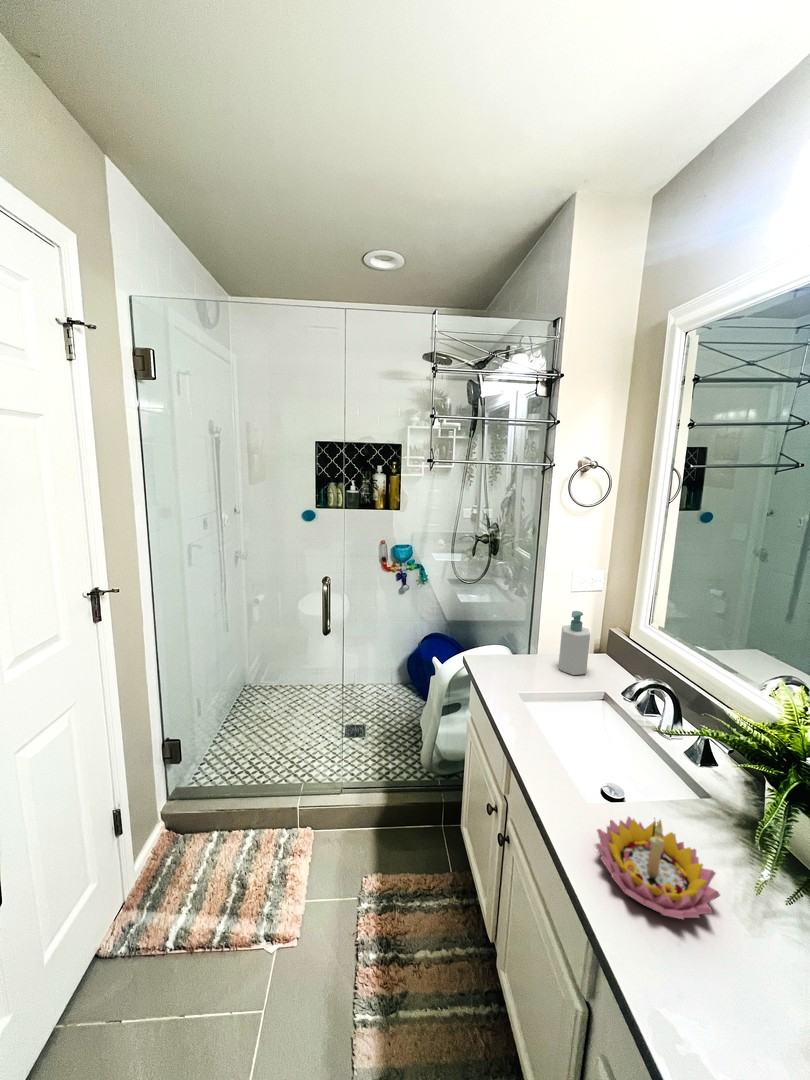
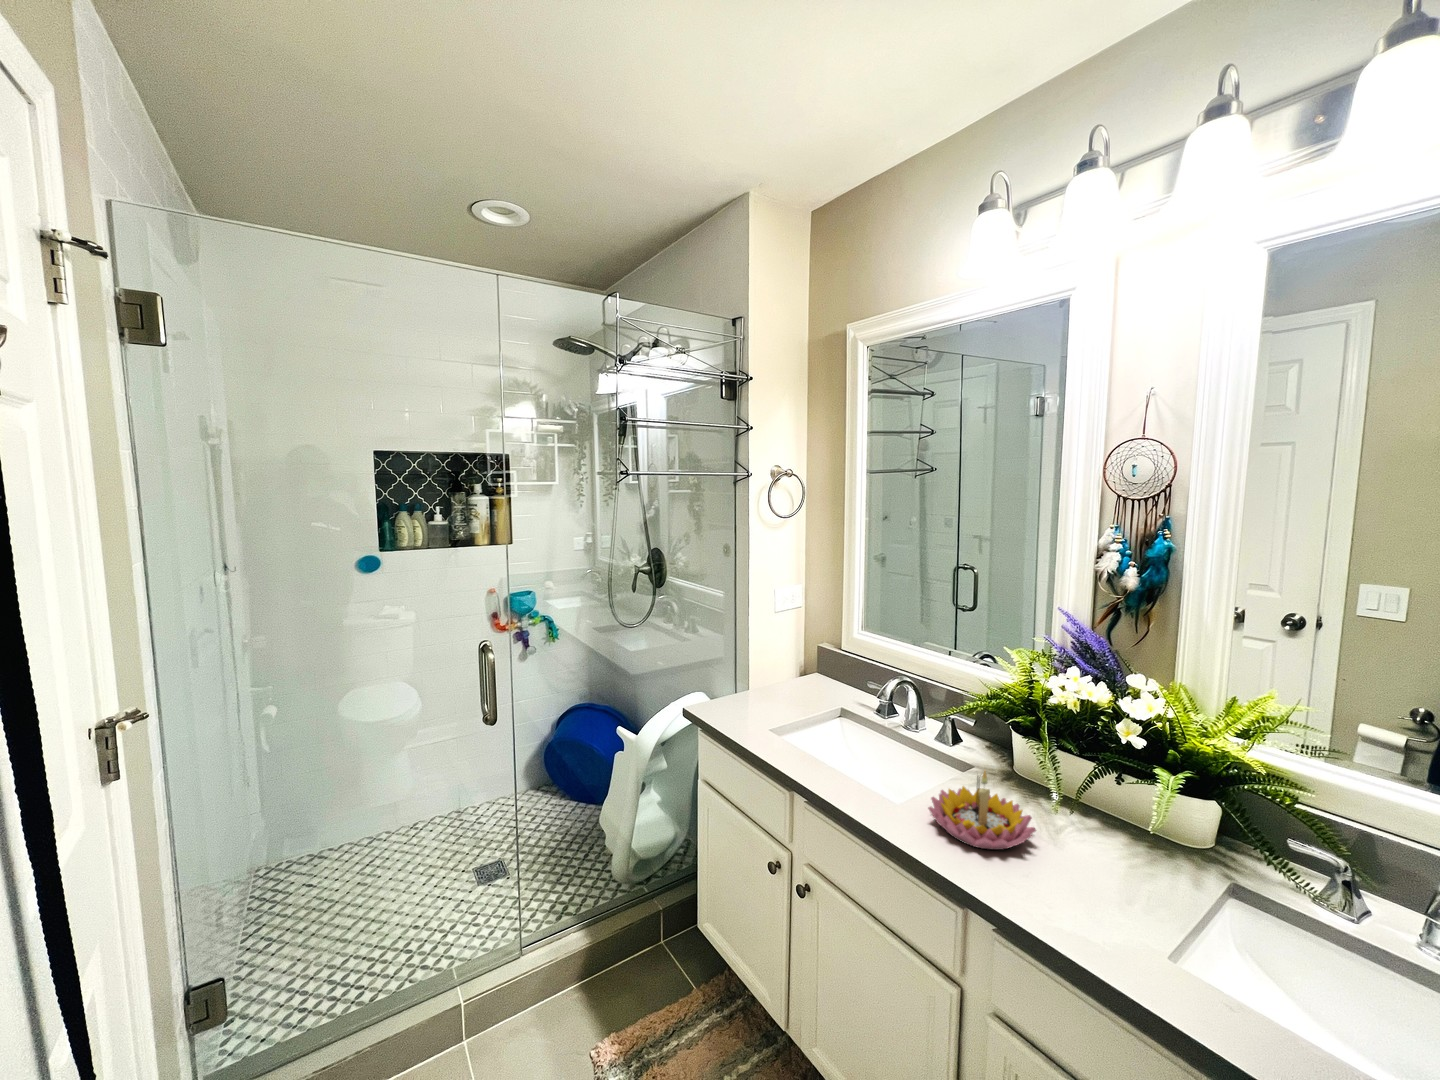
soap bottle: present [559,611,590,675] -> none [782,628,813,698]

